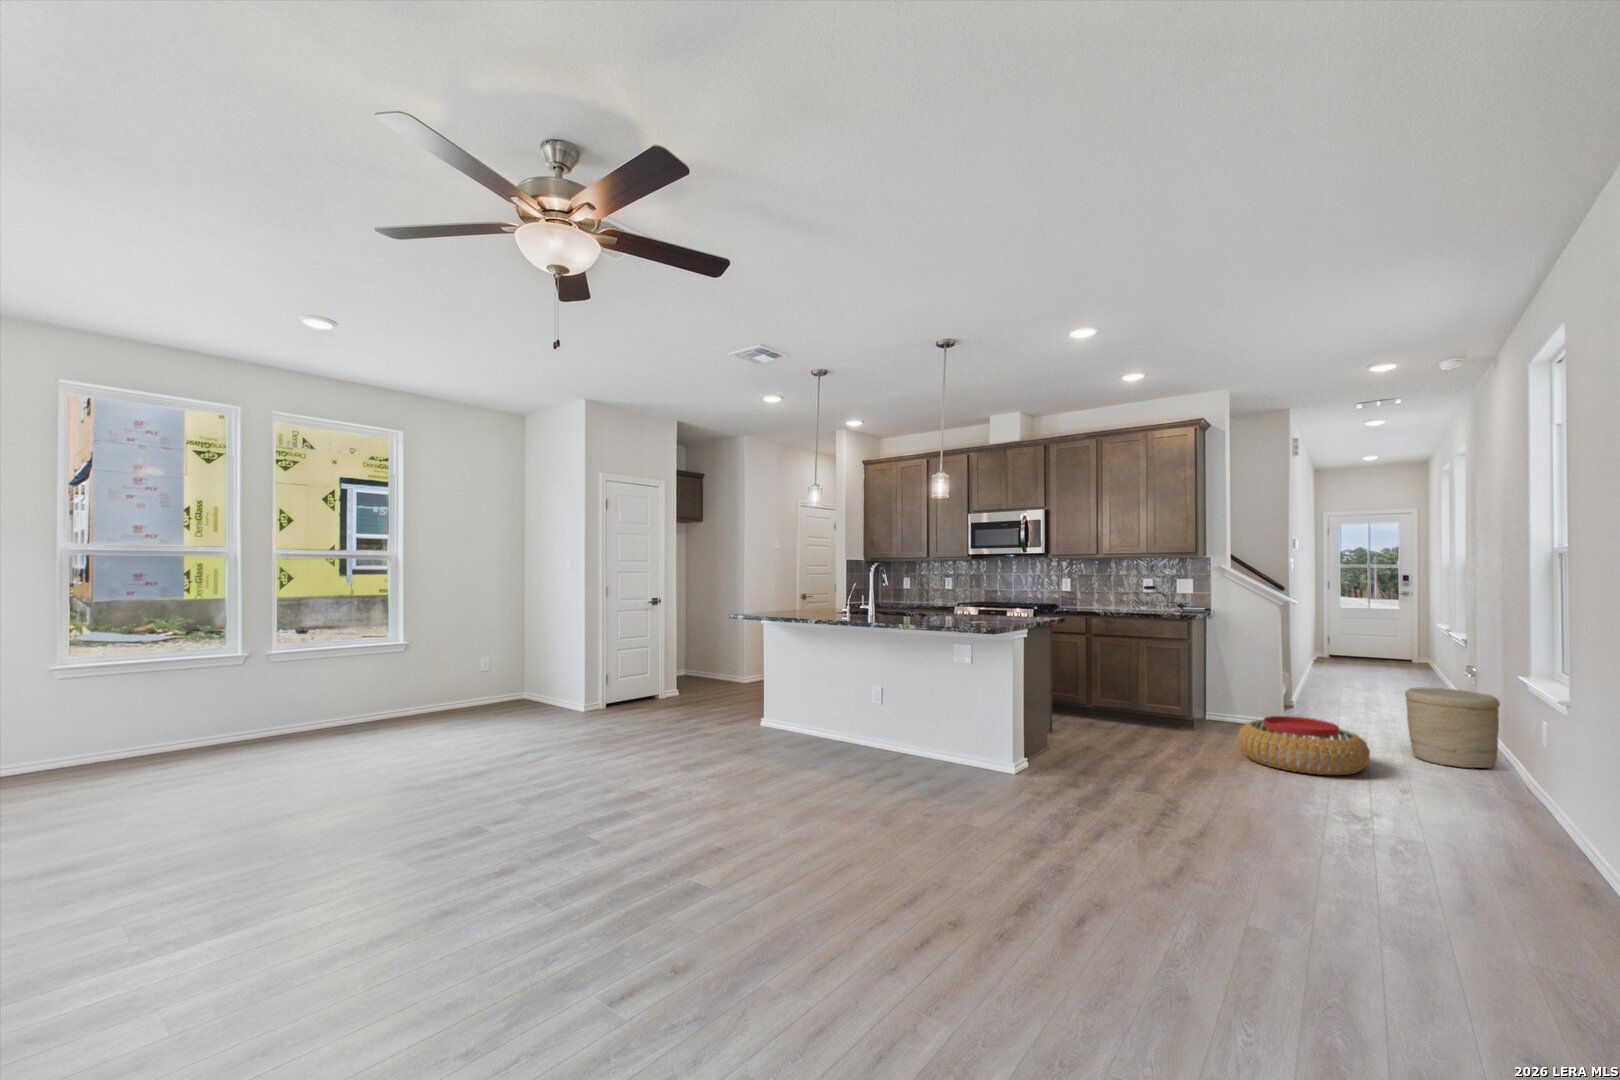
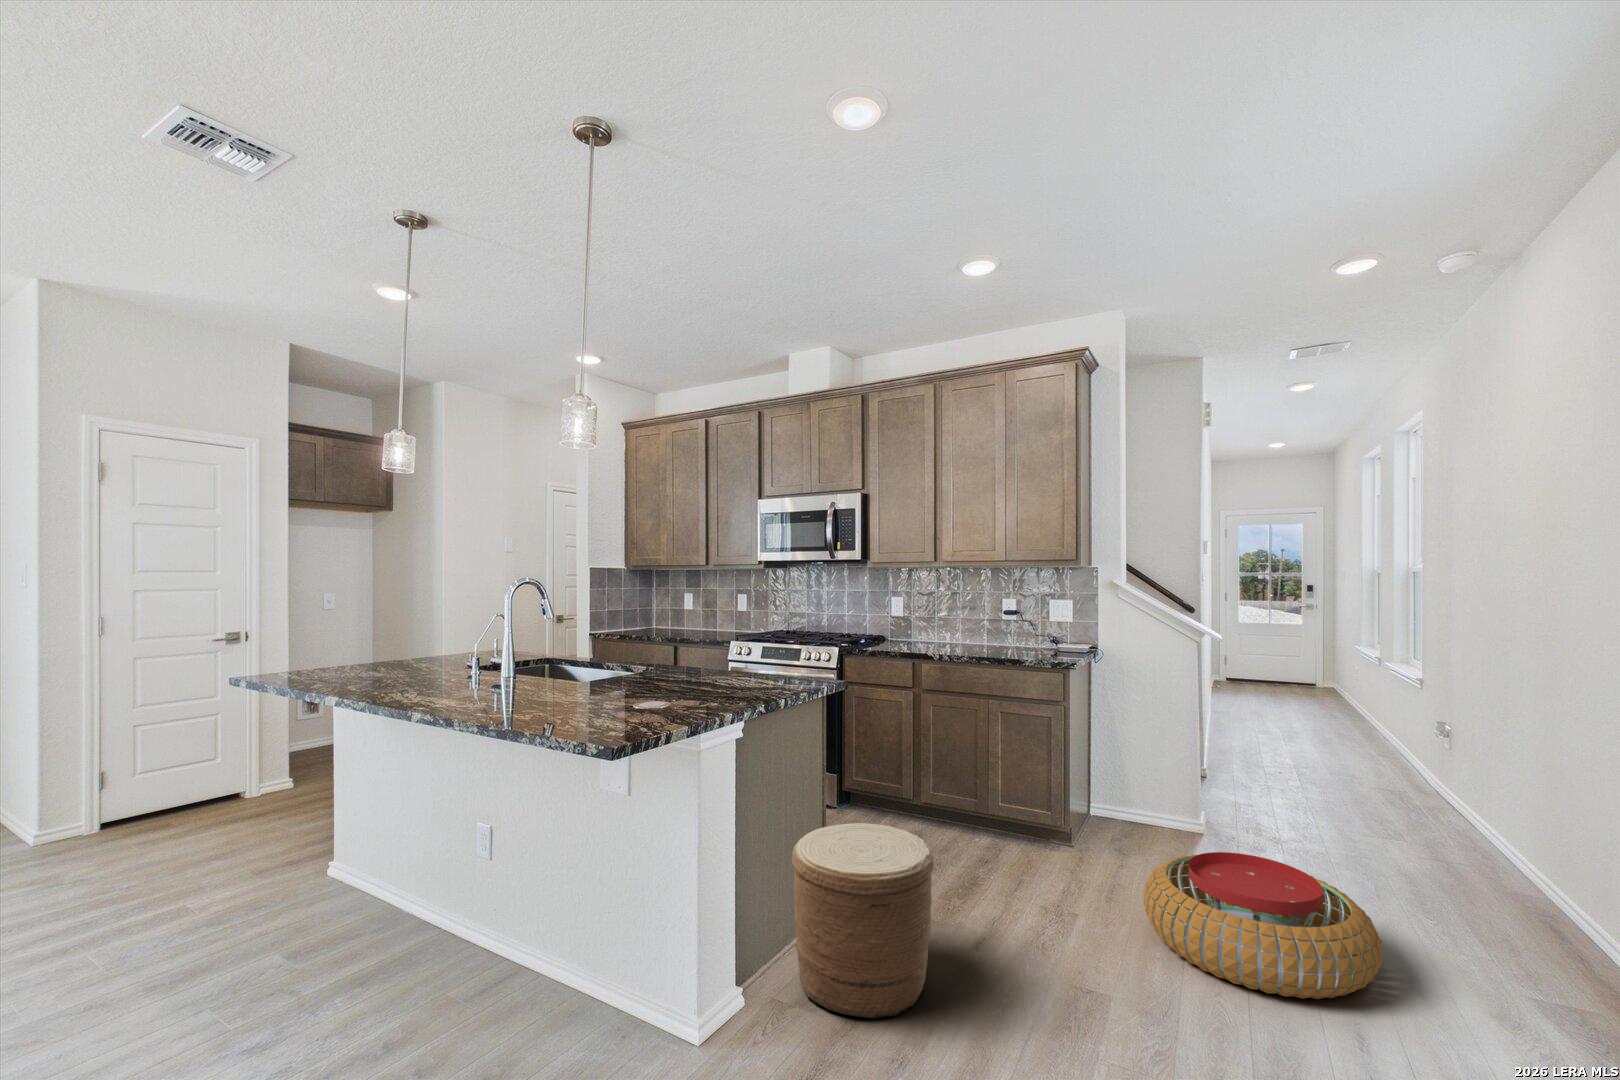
woven basket: present [1405,688,1500,768] -> present [792,823,934,1018]

